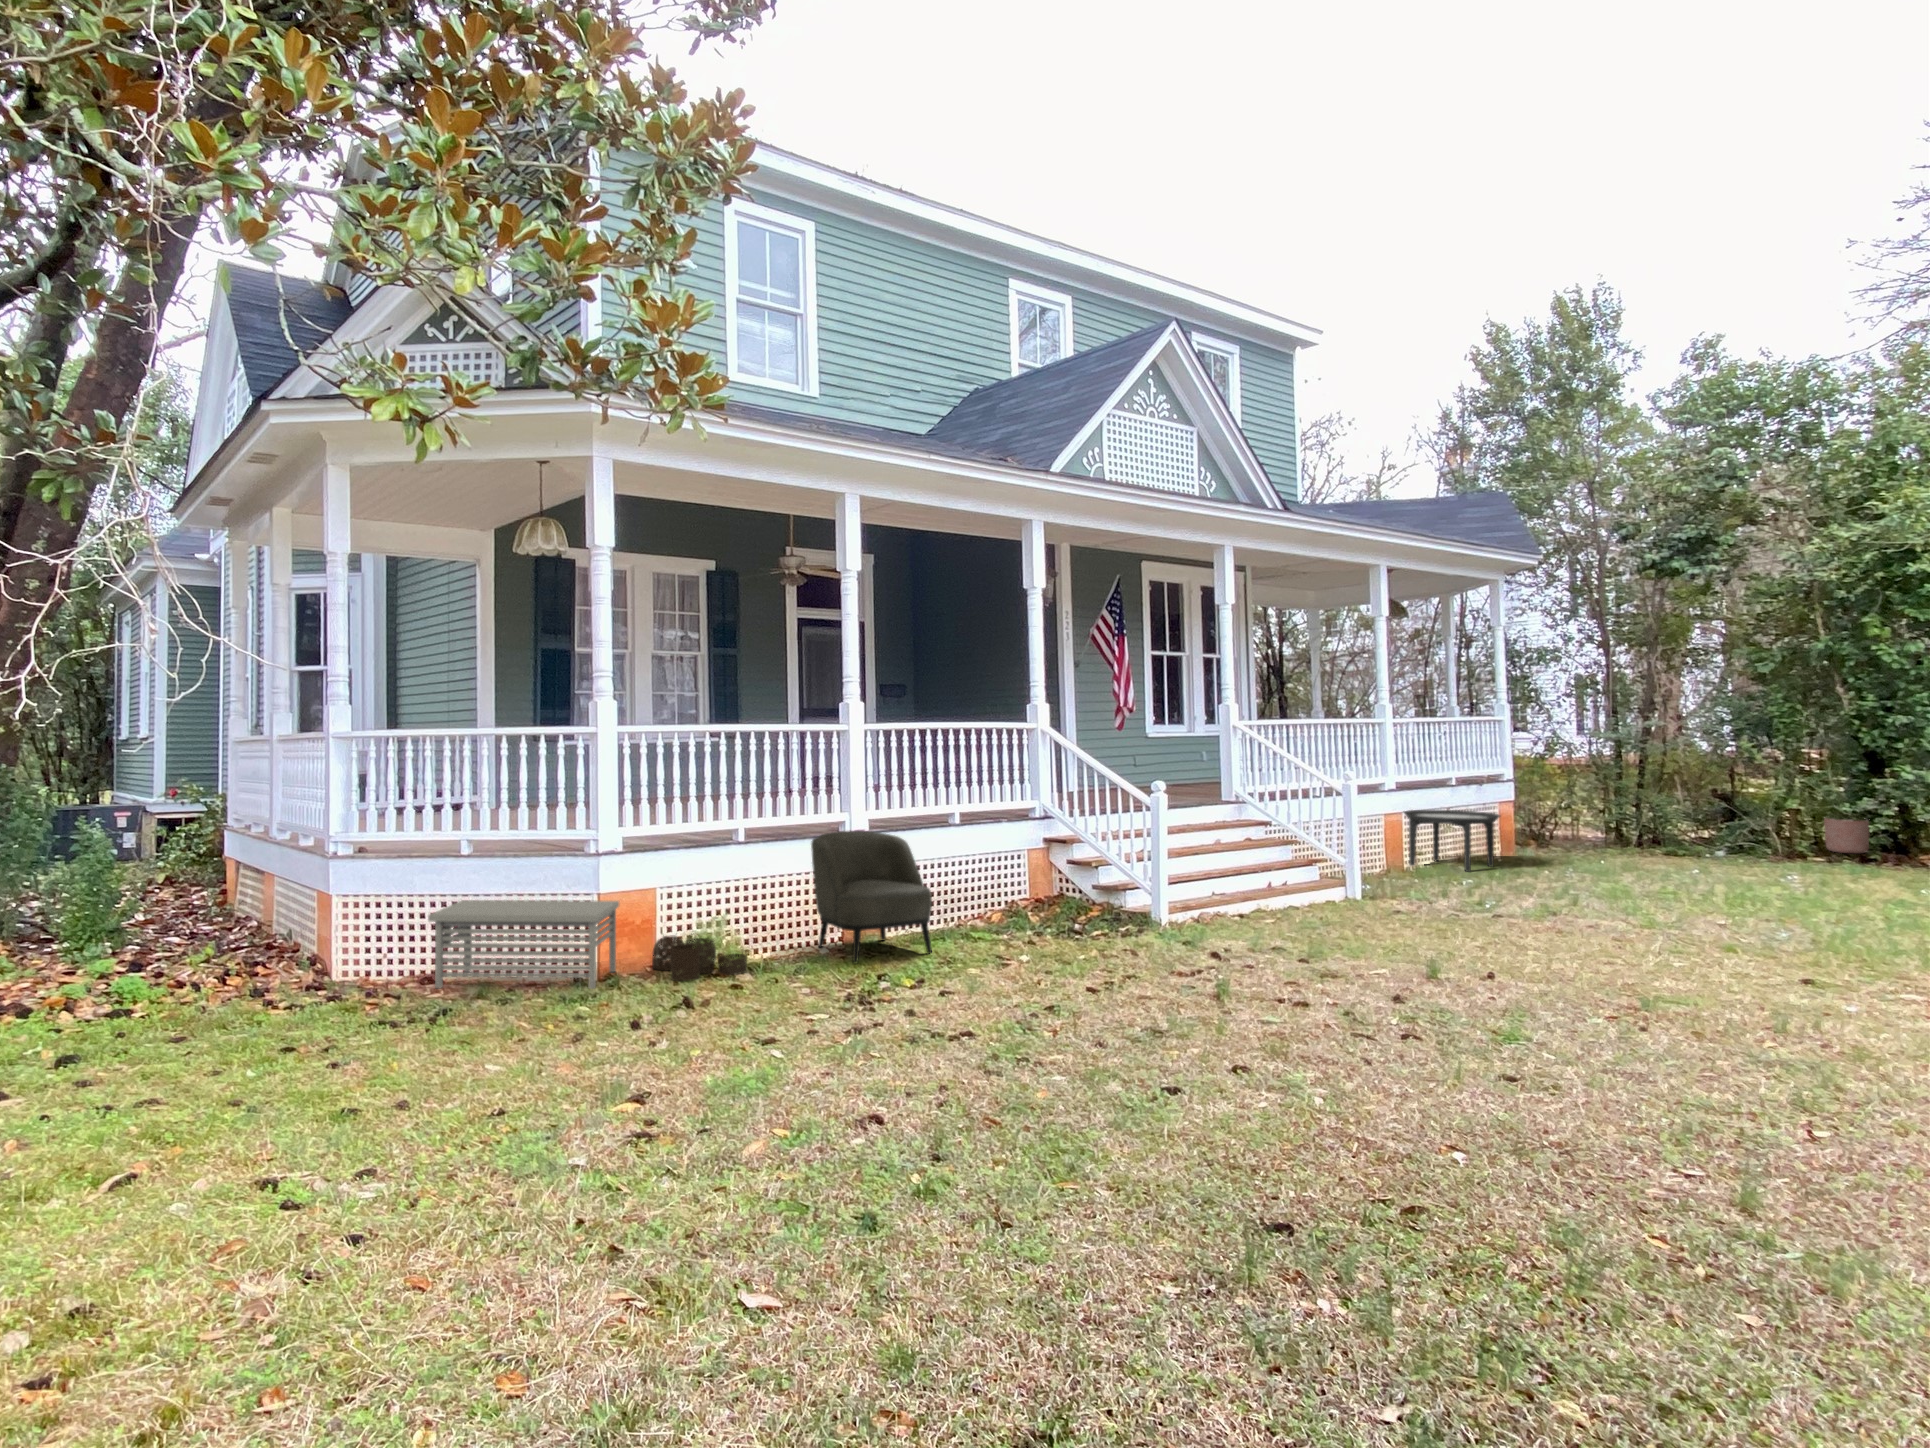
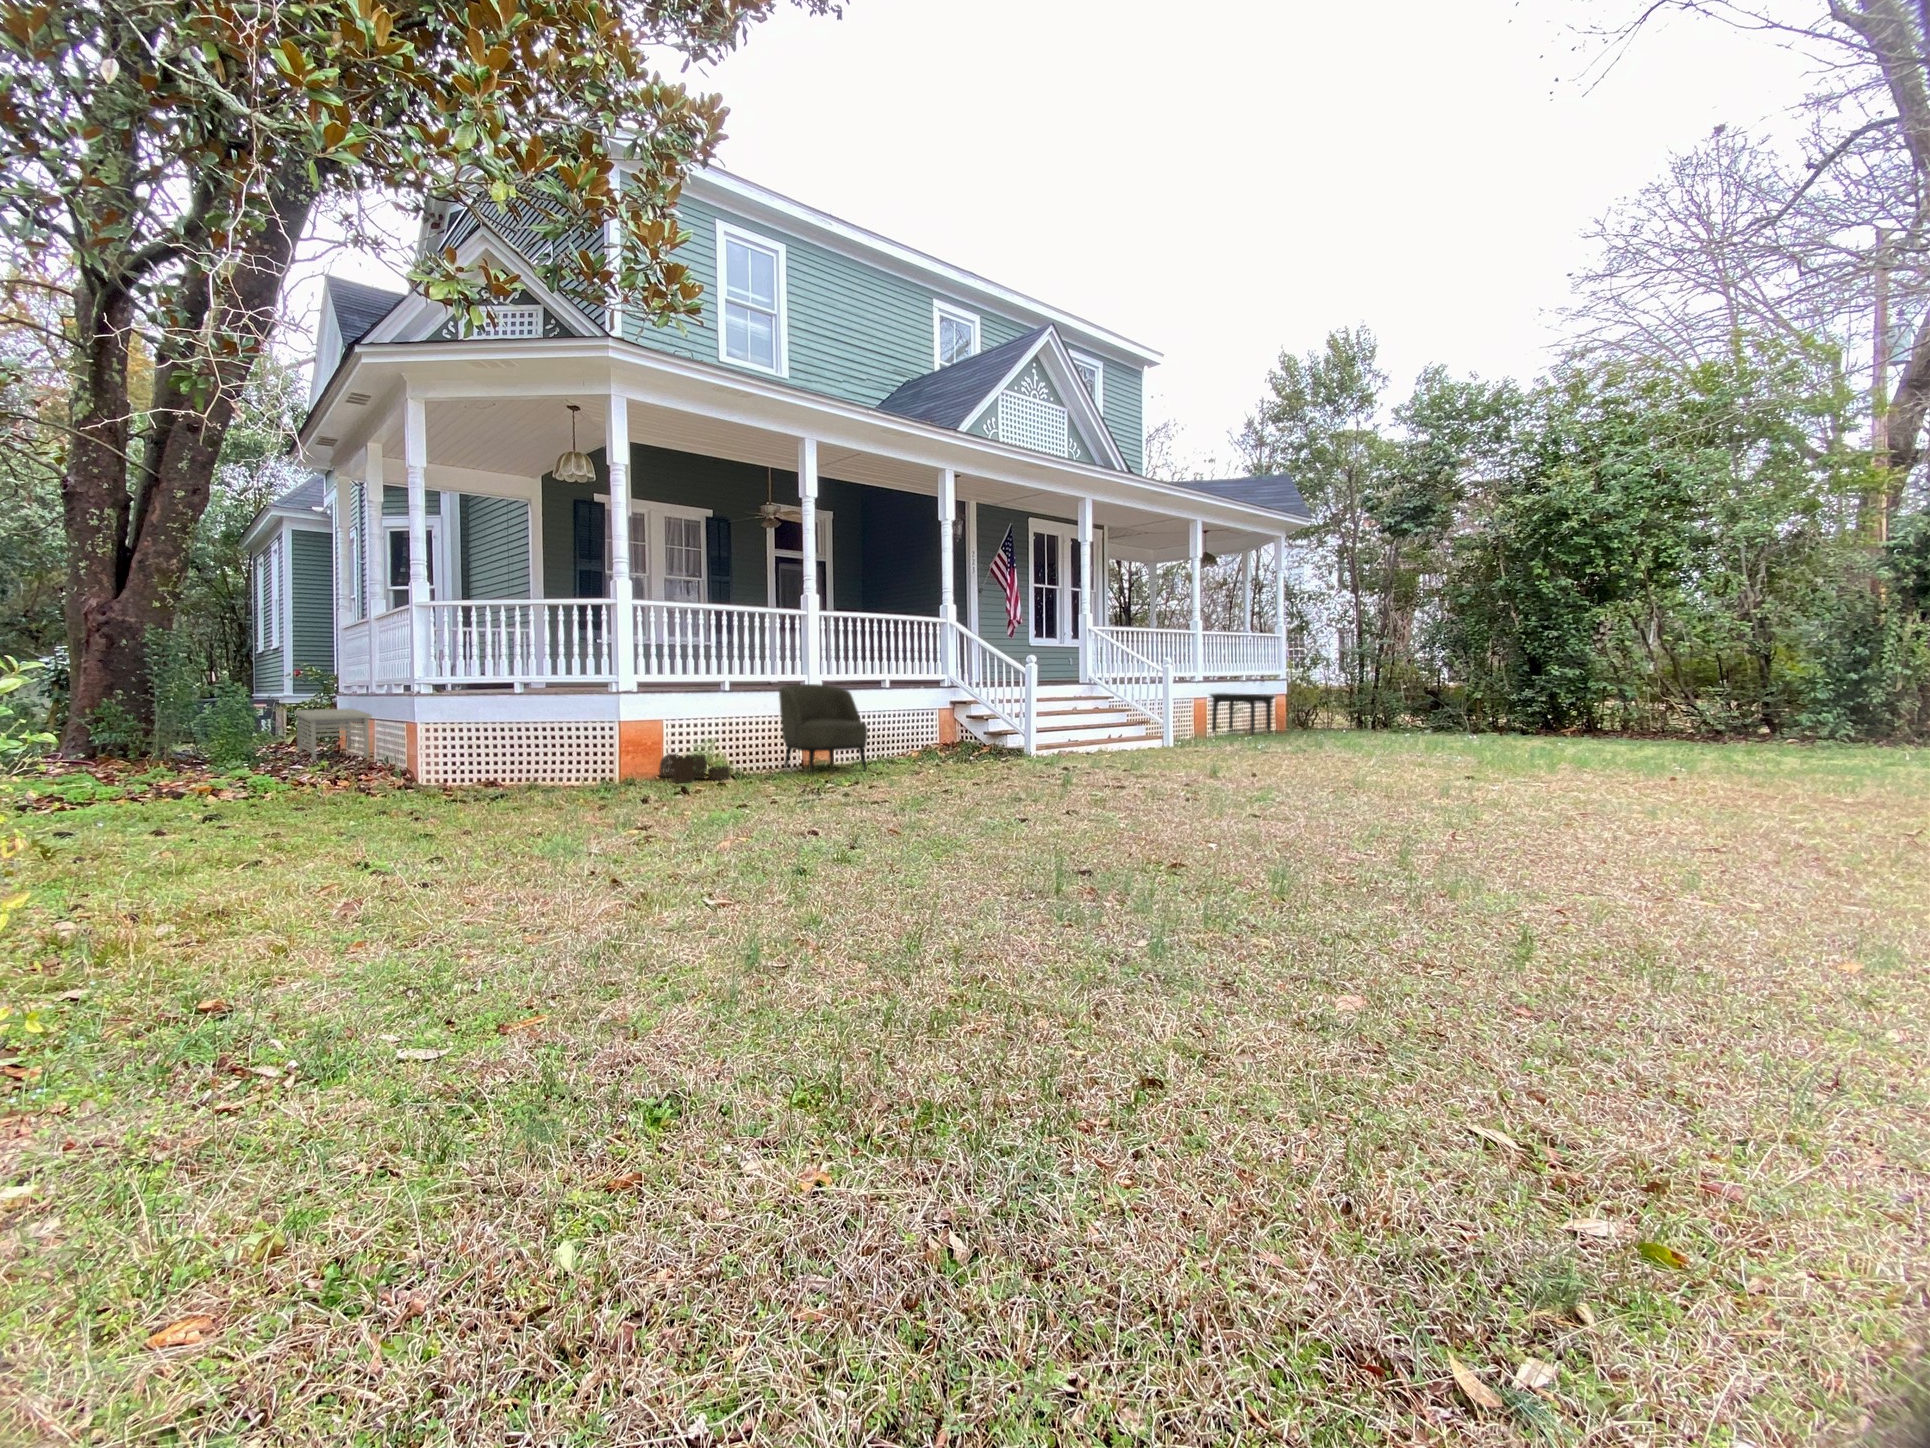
planter: present [1824,818,1869,853] -> none [1499,703,1530,728]
storage bench: present [428,900,619,989] -> present [294,709,372,761]

